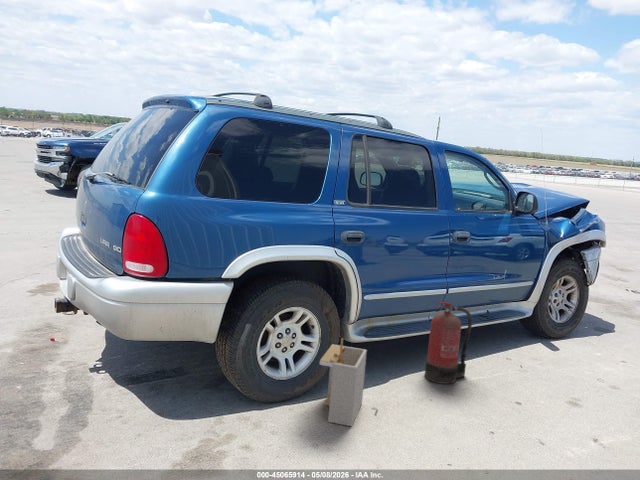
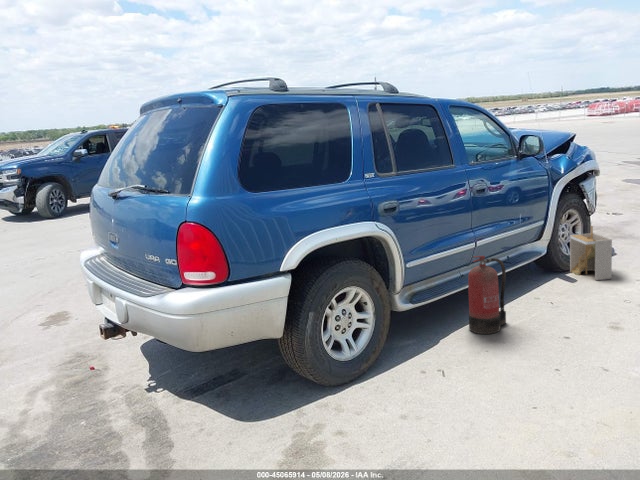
storage bin: present [320,339,367,426] -> present [570,226,612,280]

